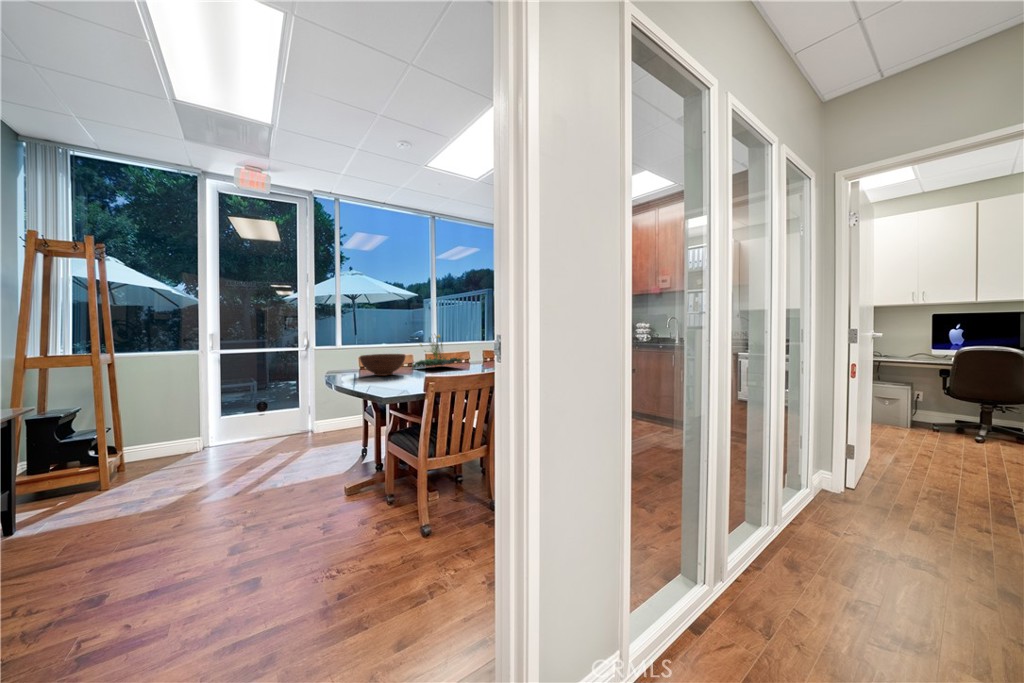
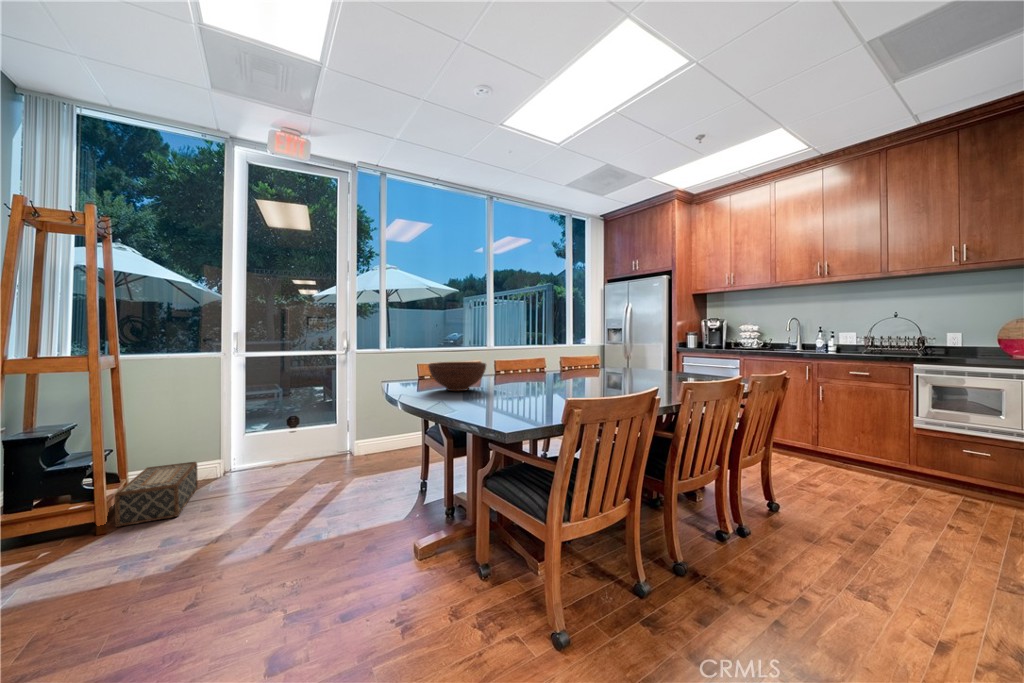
plant: present [412,335,462,368] -> none [483,335,551,381]
woven basket: none [114,437,181,485] -> present [115,462,198,527]

